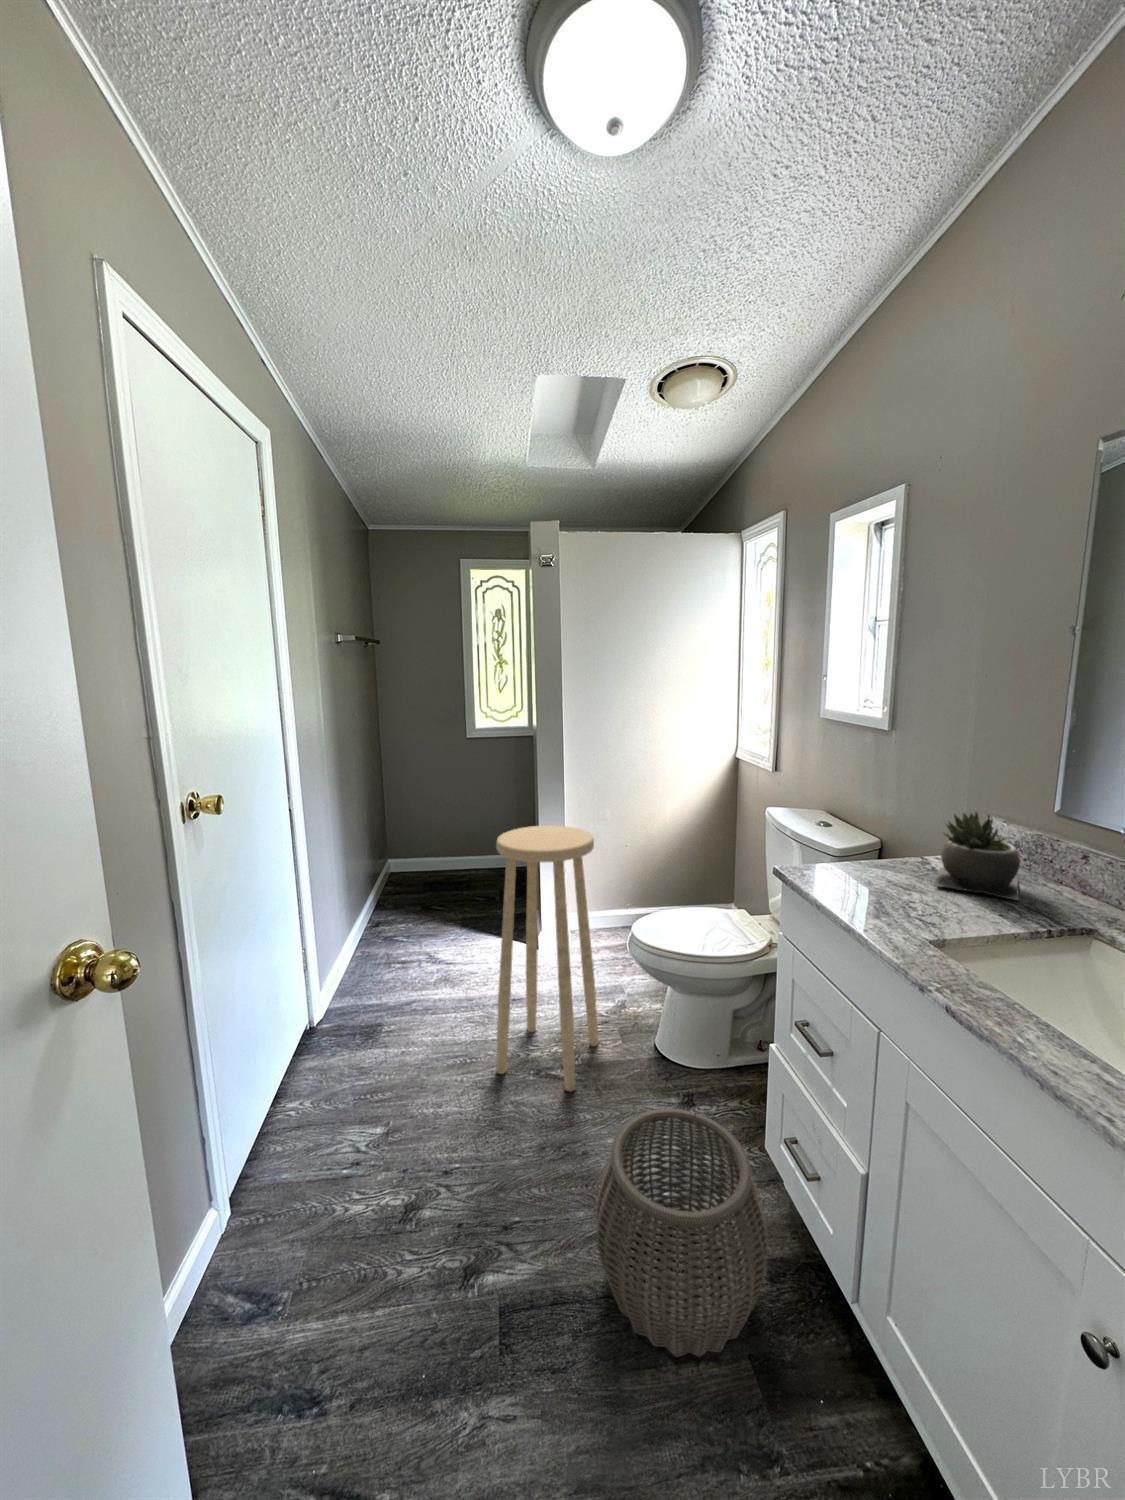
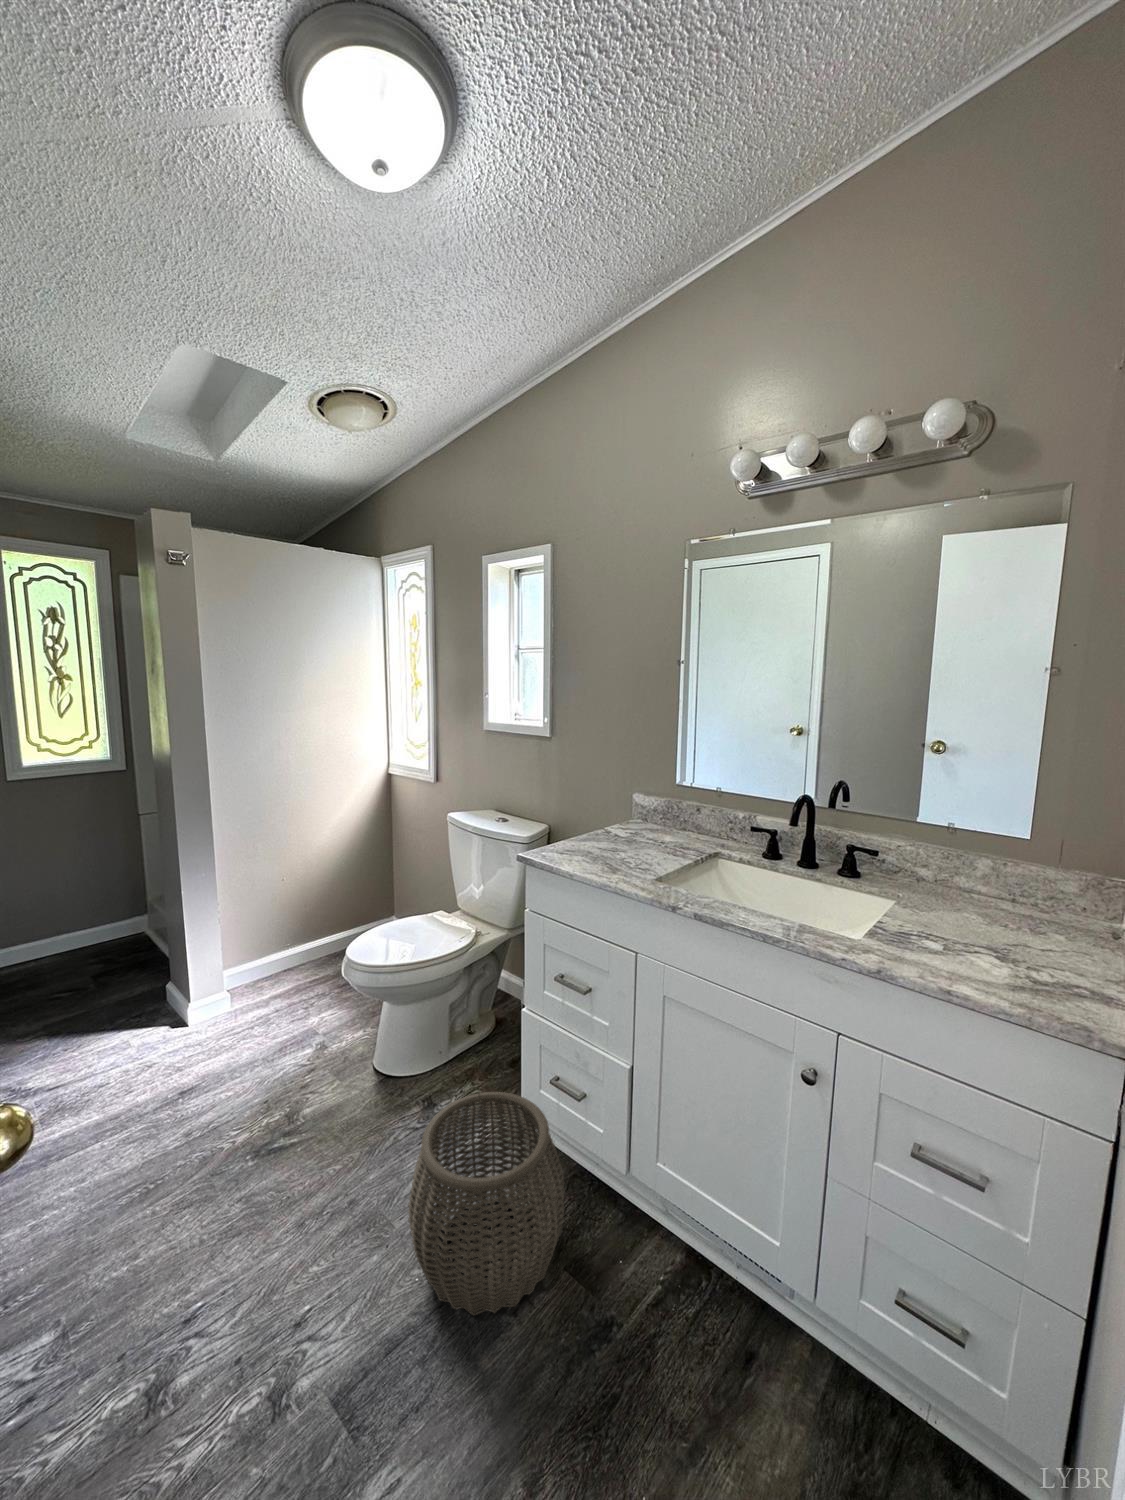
succulent plant: present [935,812,1020,900] -> none [620,787,676,844]
stool: present [496,825,598,1091] -> none [182,862,317,1181]

